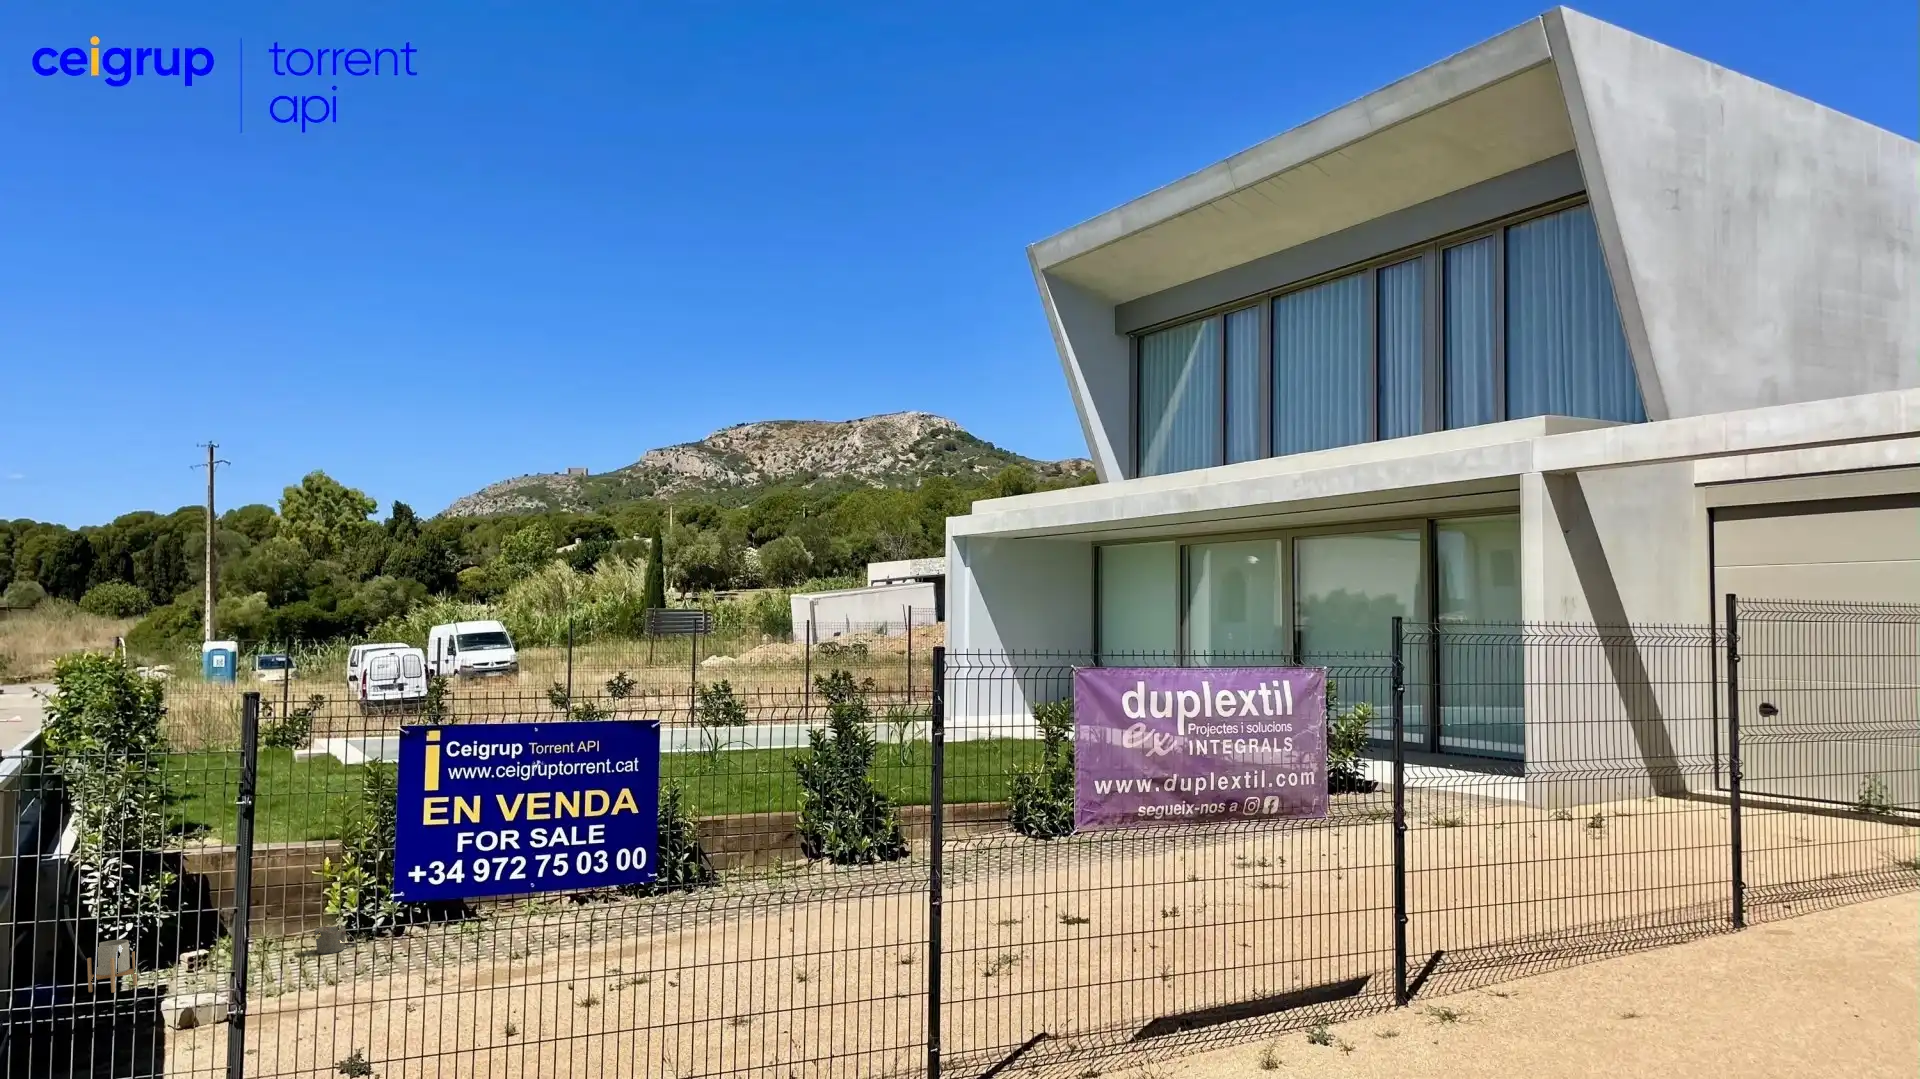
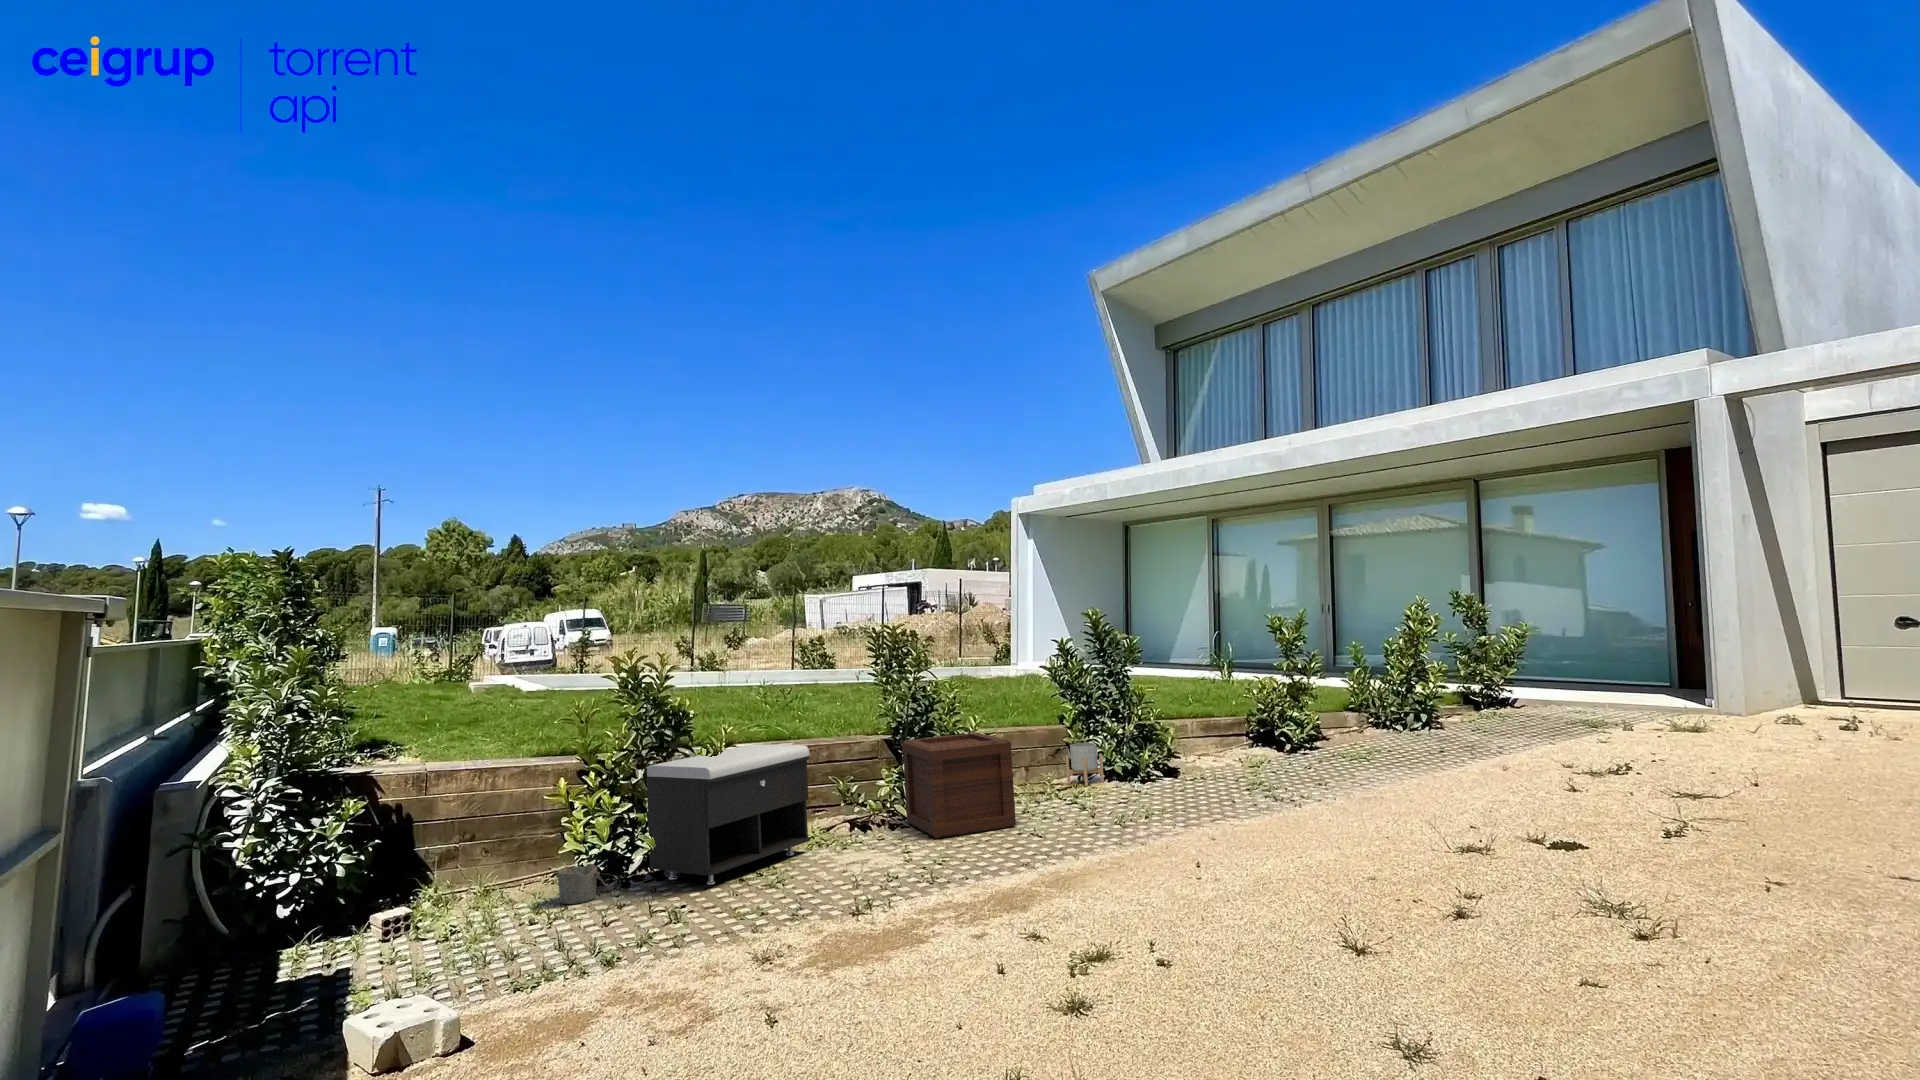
wooden crate: none [621,825,702,915] -> present [903,733,1016,838]
storage bench: none [385,833,525,944] -> present [647,745,810,885]
planter: present [87,940,137,993] -> present [1066,743,1104,786]

